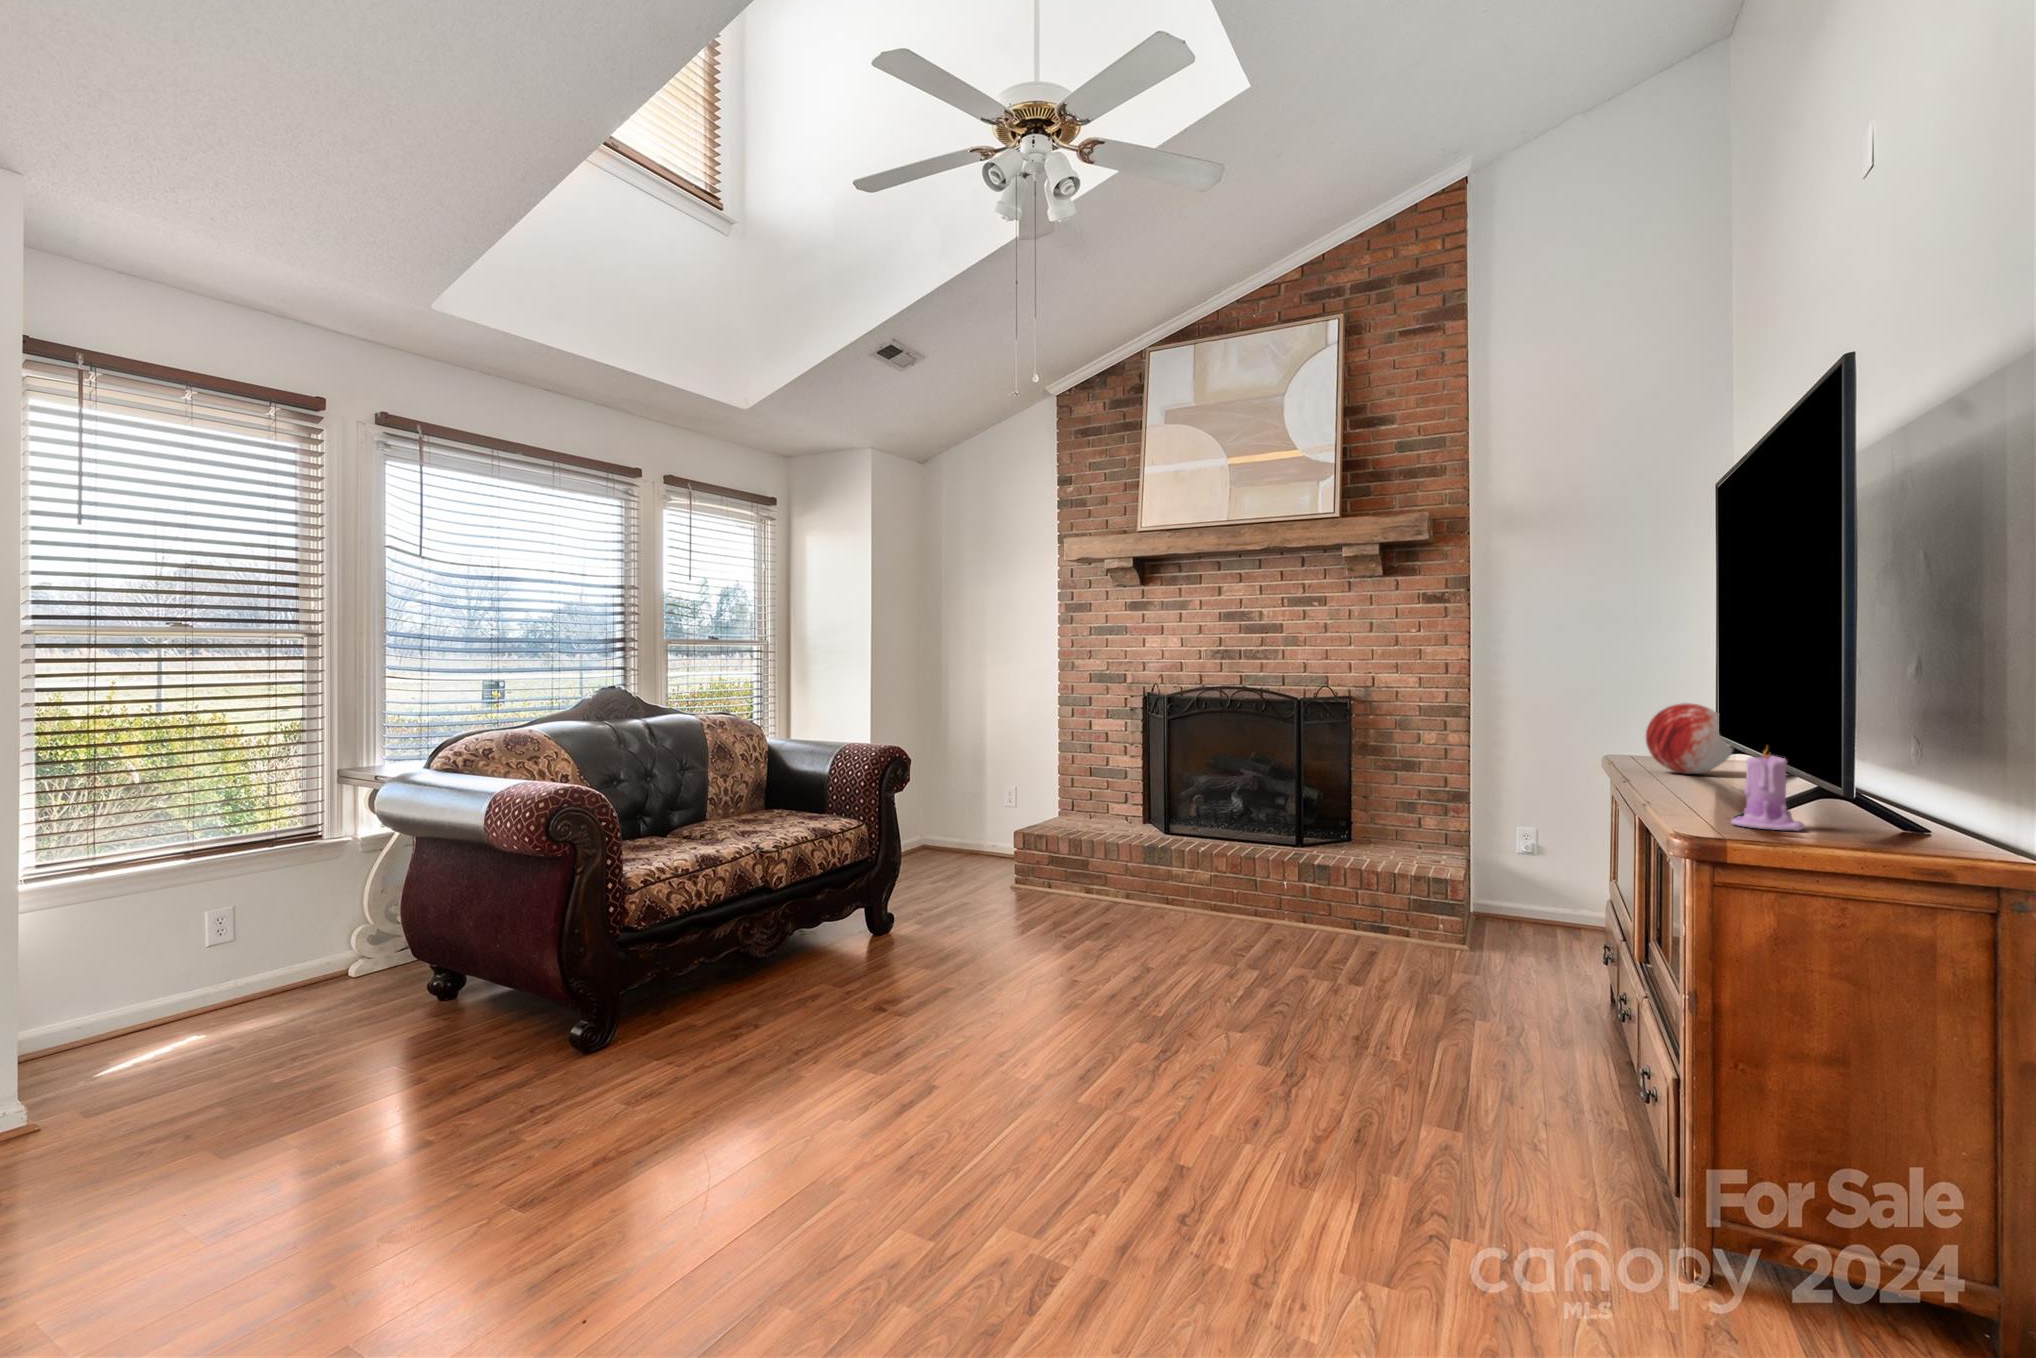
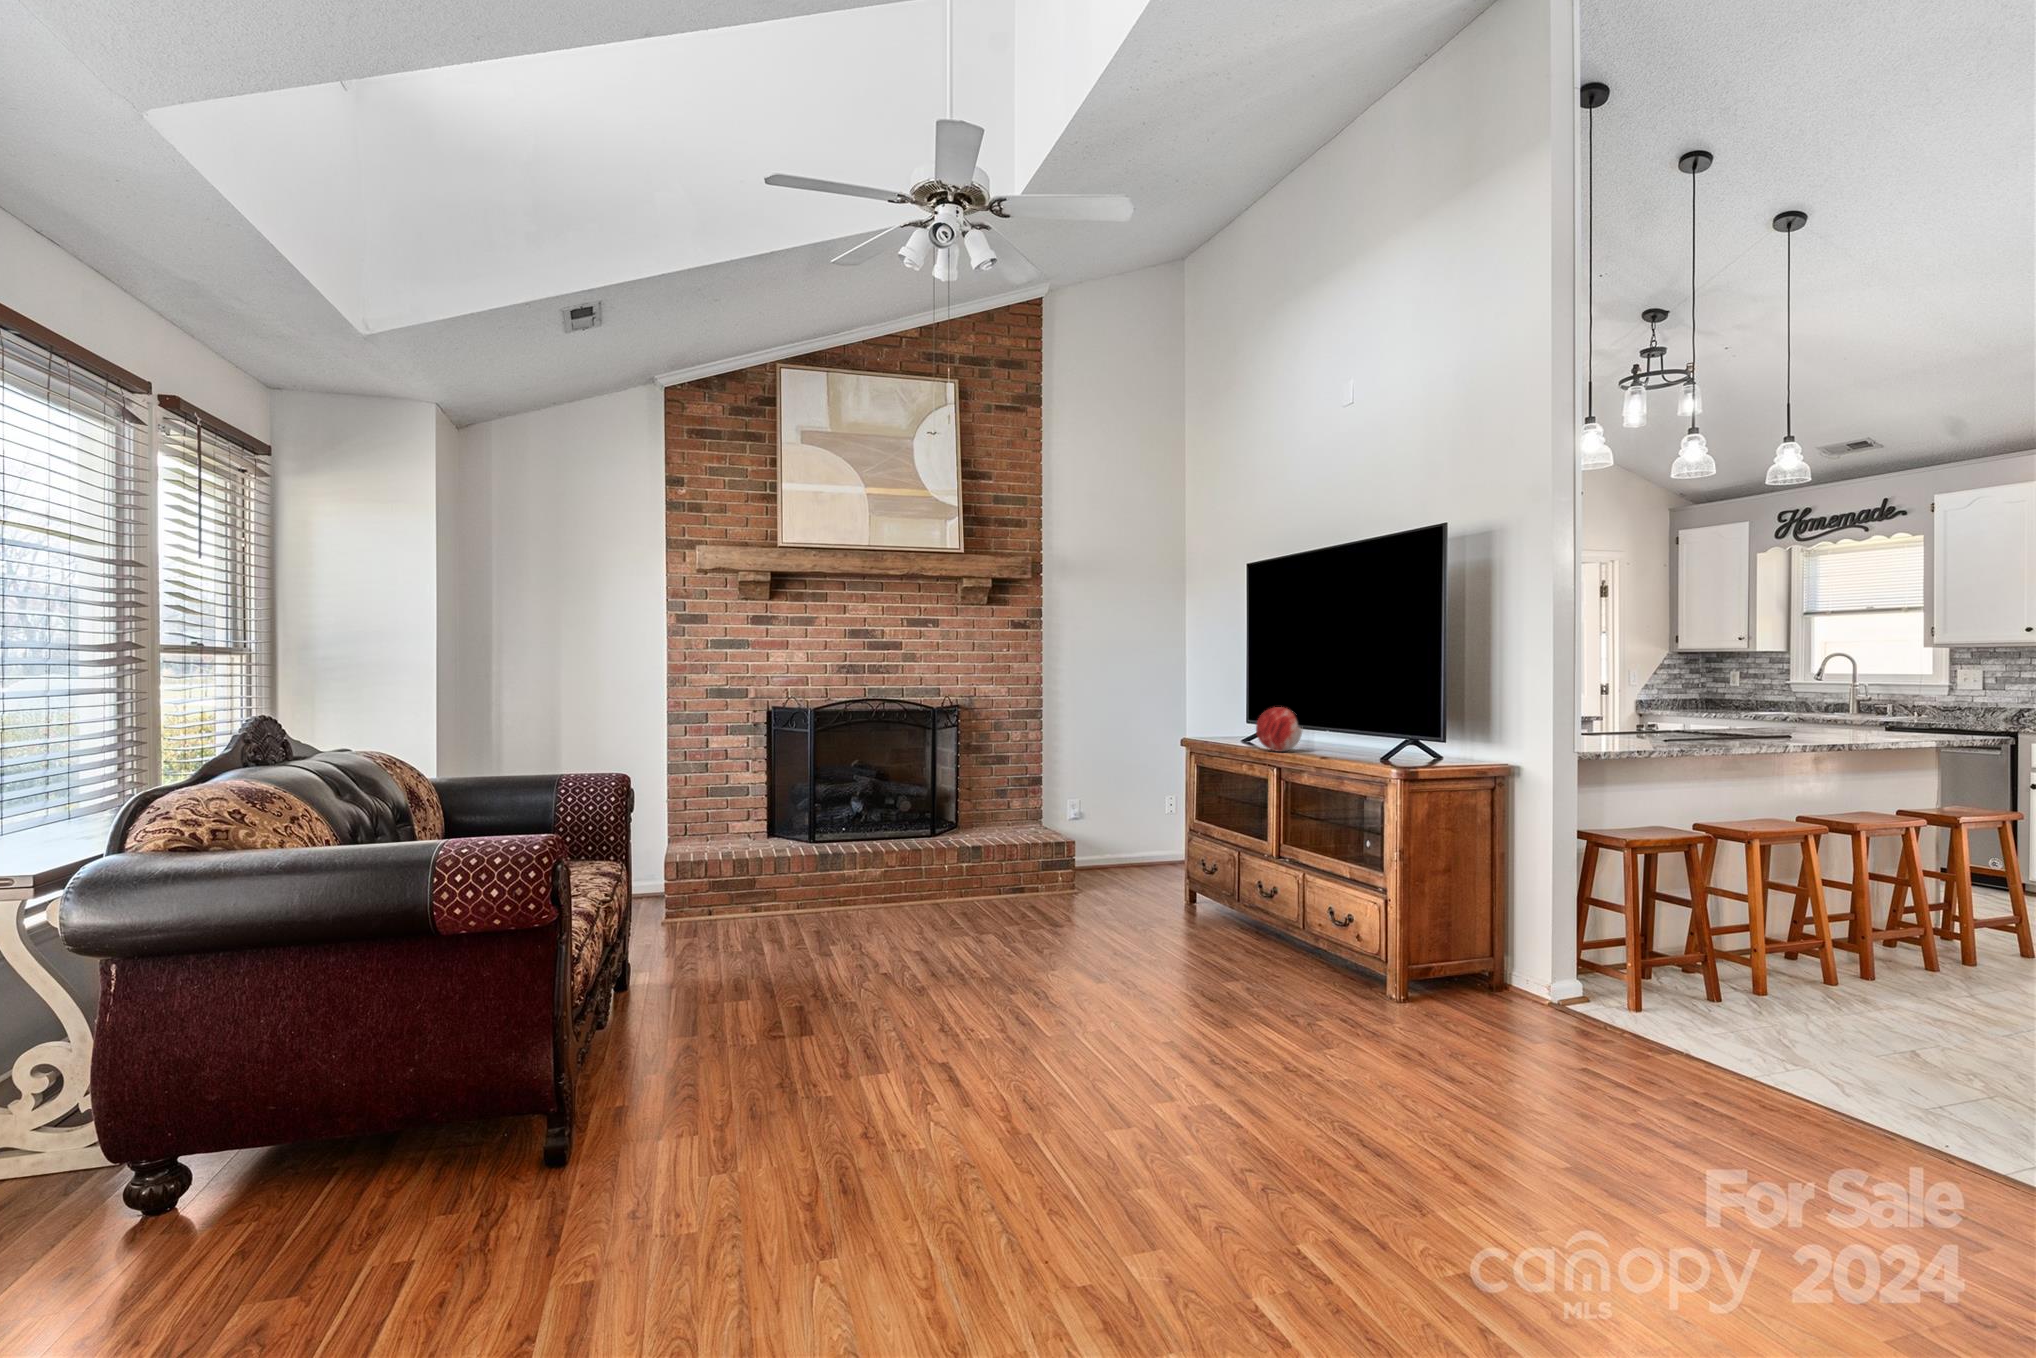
candle: present [1731,750,1805,831] -> none [1433,730,1470,775]

